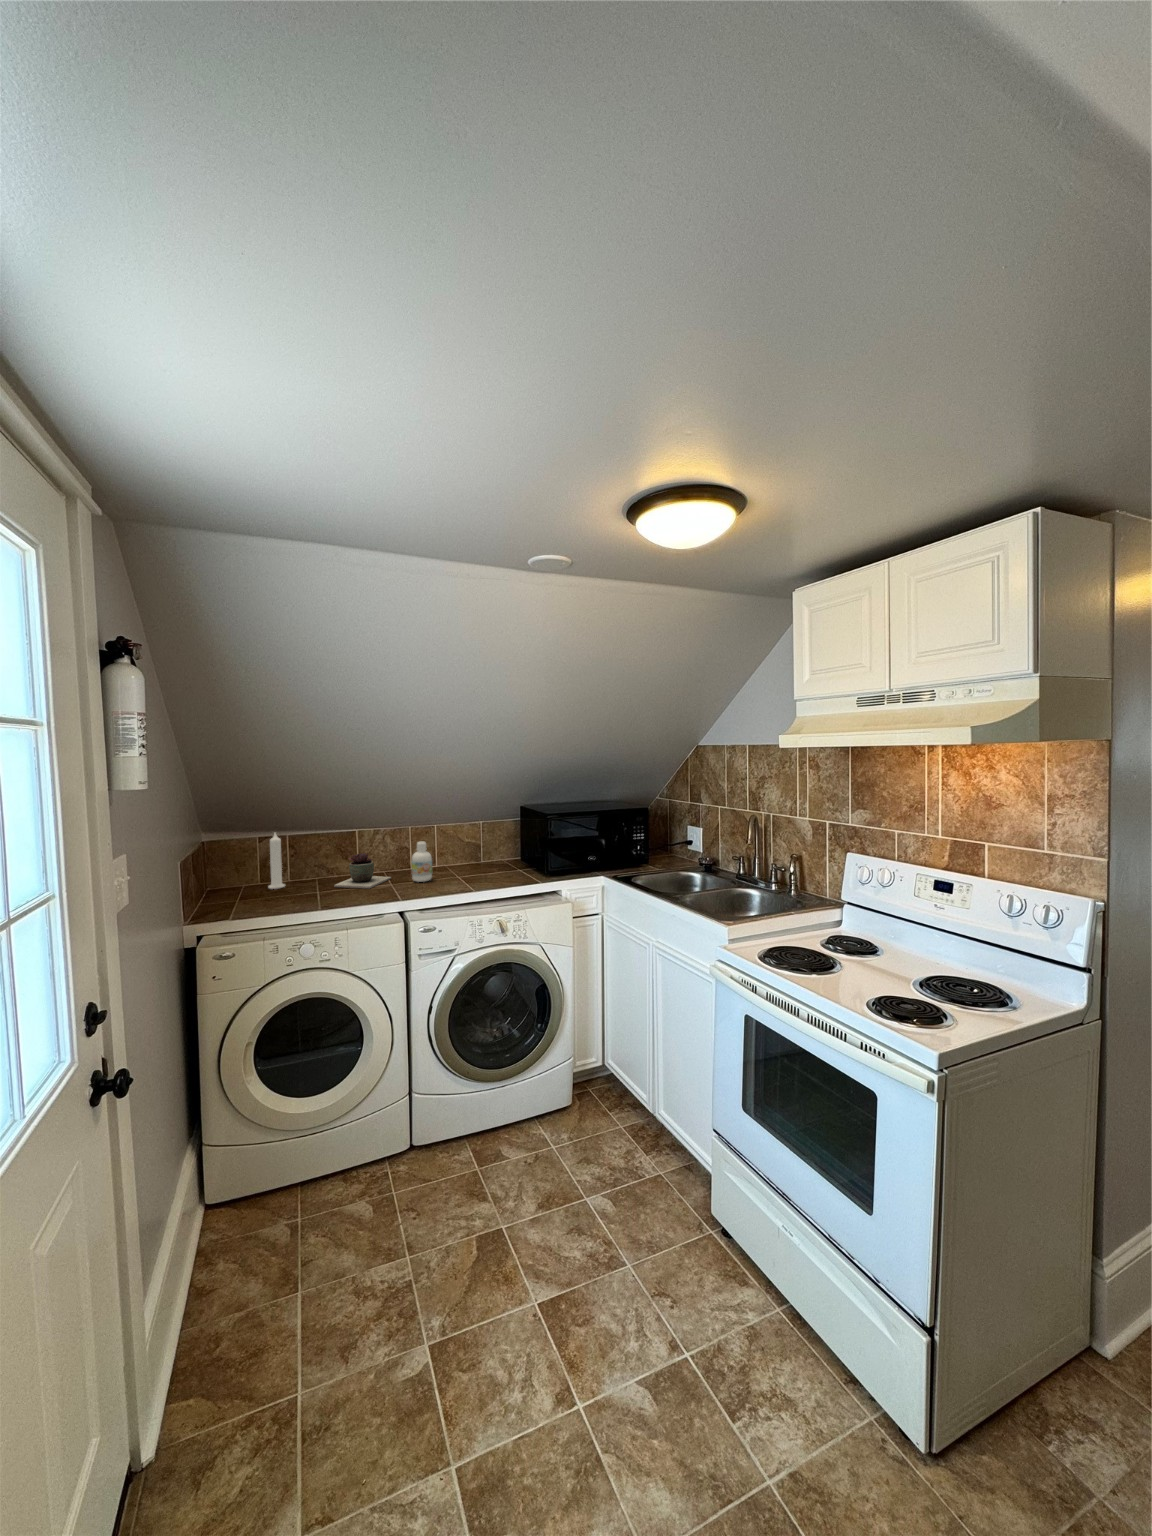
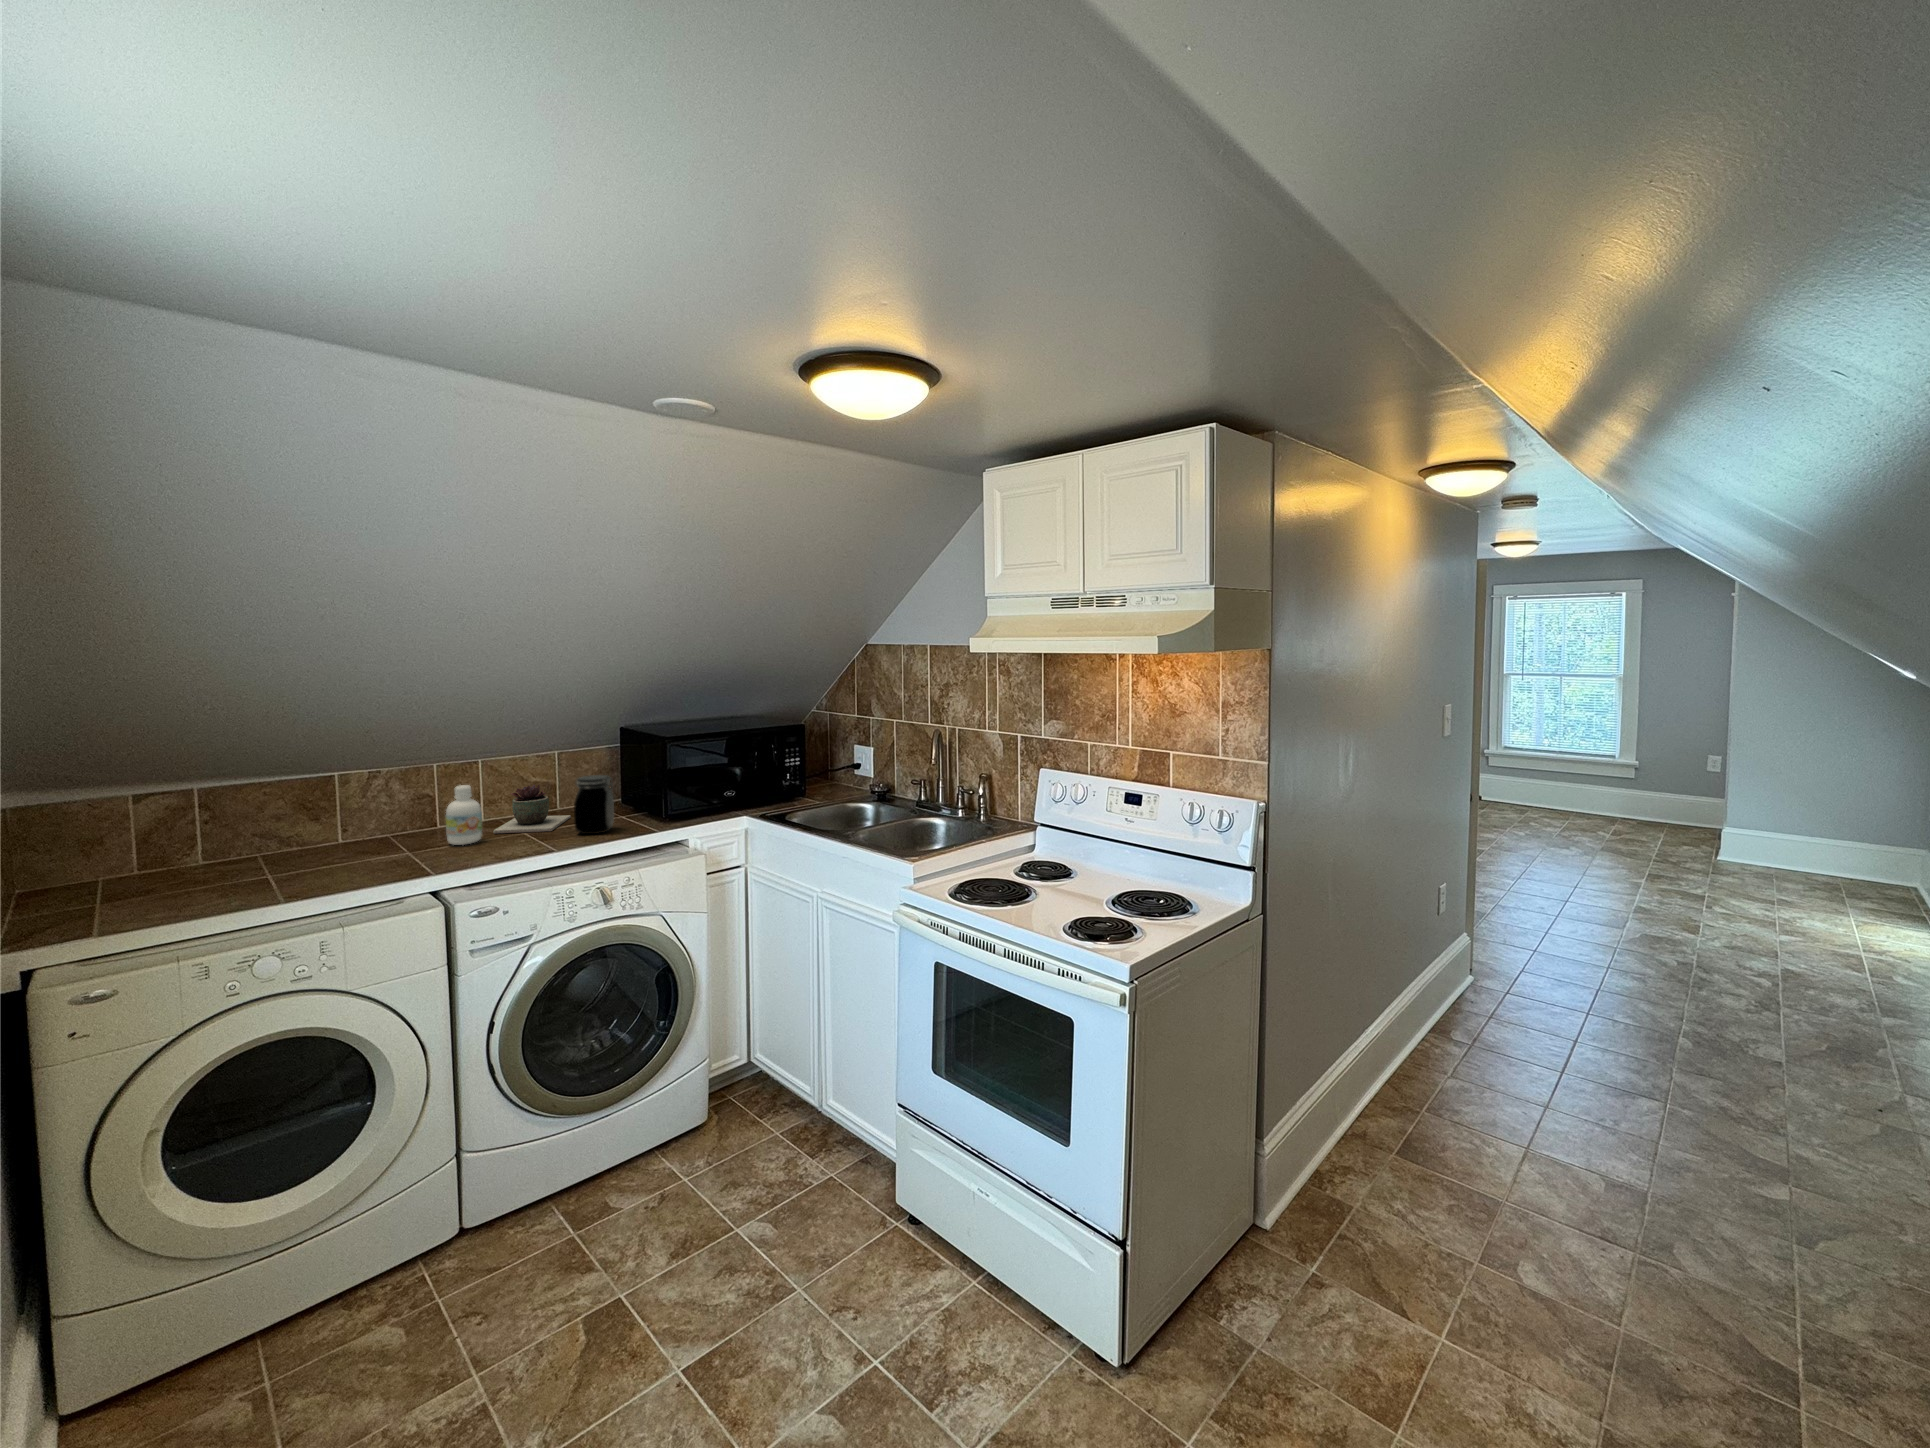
candle: present [268,833,285,889] -> none [161,784,198,878]
jar: none [487,839,513,881] -> present [574,775,614,834]
succulent plant: present [334,853,391,888] -> present [494,785,571,833]

